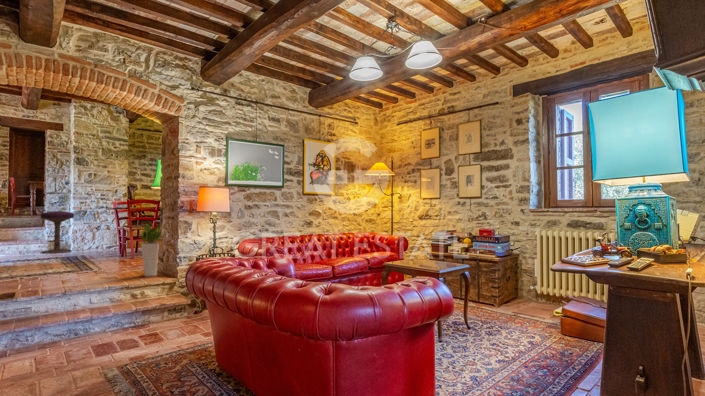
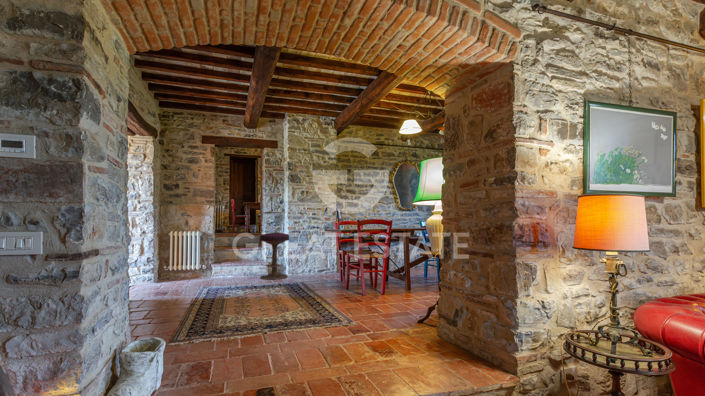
planter: present [141,224,162,277] -> none [429,270,482,374]

